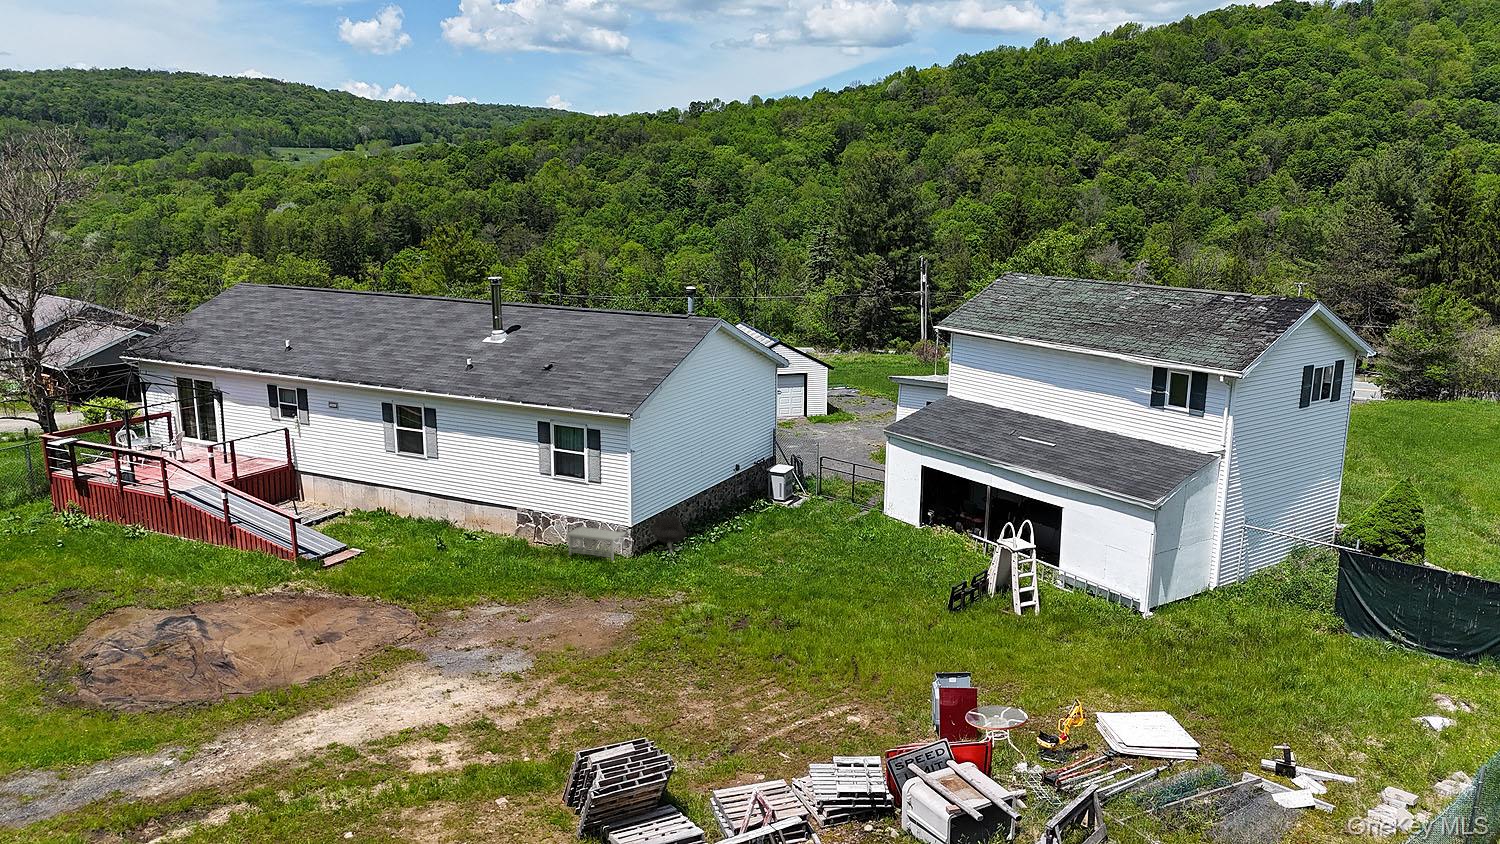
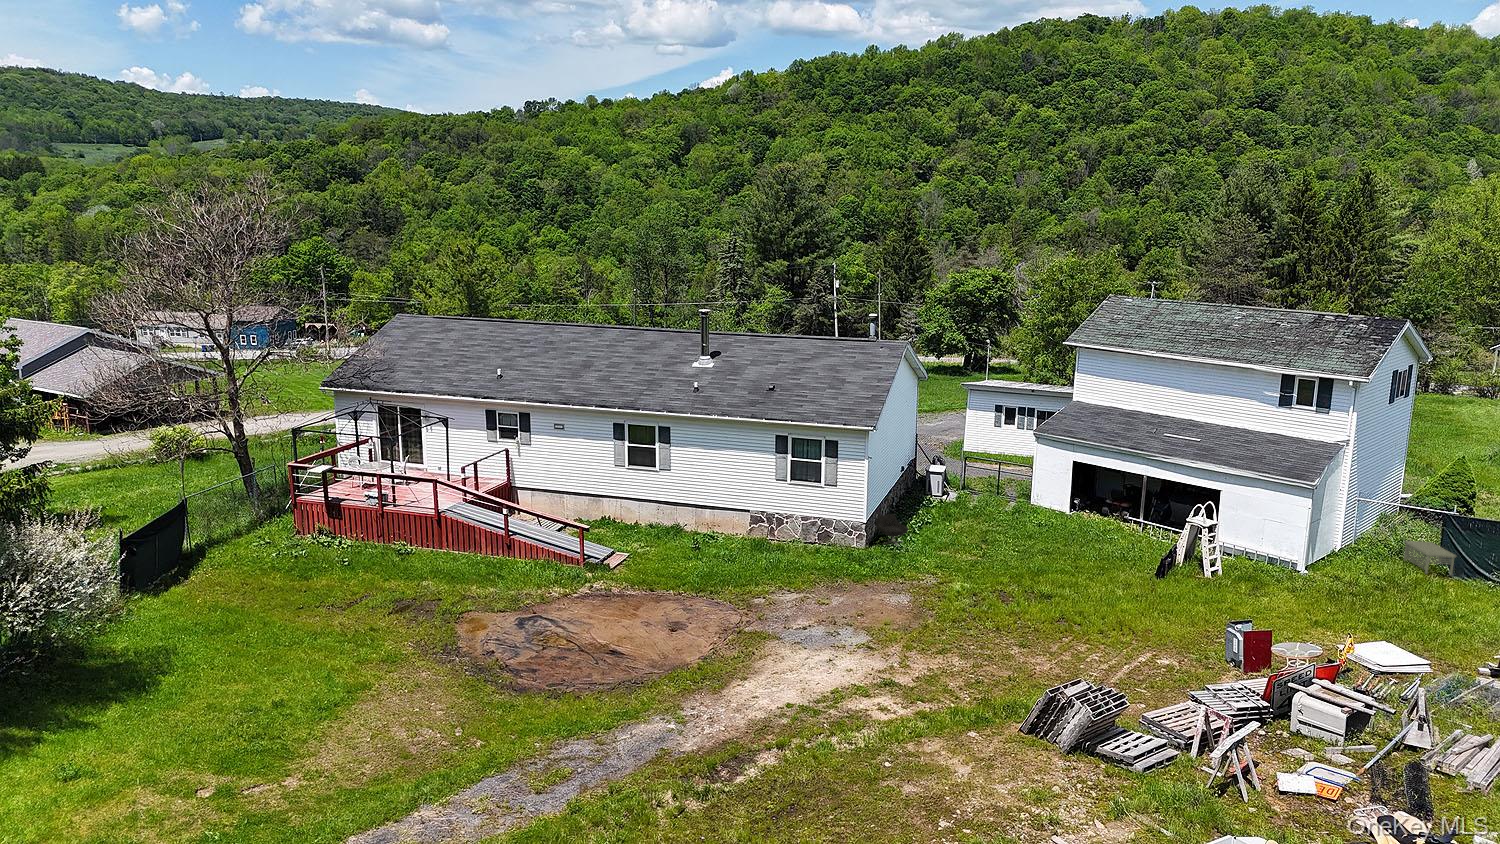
storage bench: present [567,527,625,561] -> present [1404,541,1456,576]

